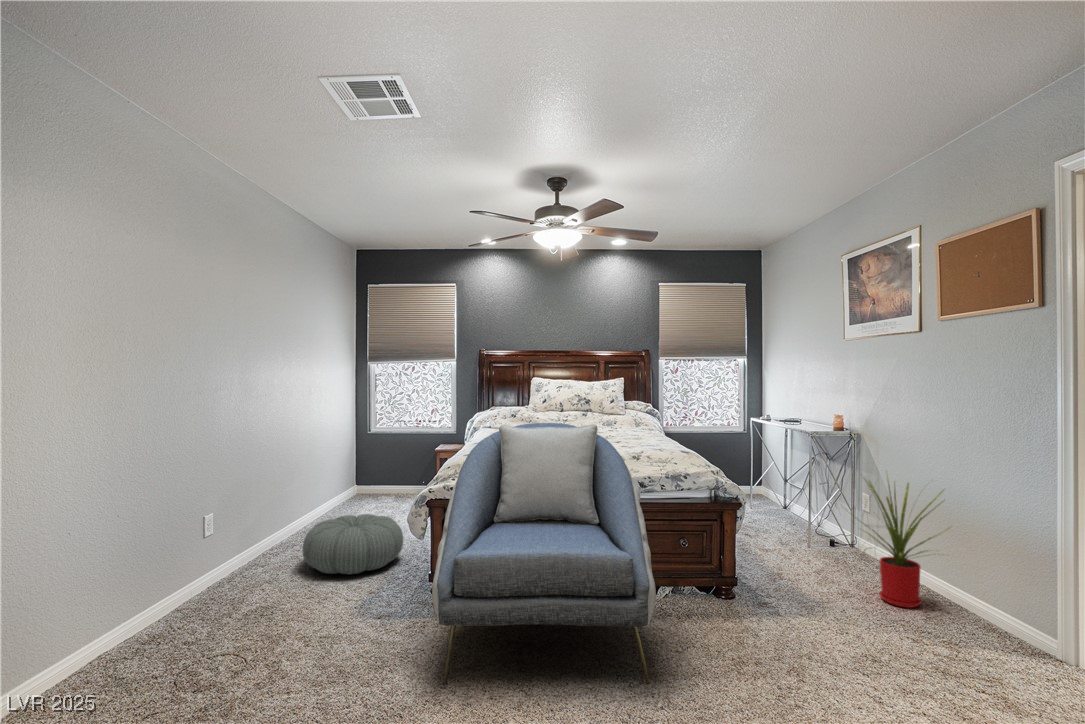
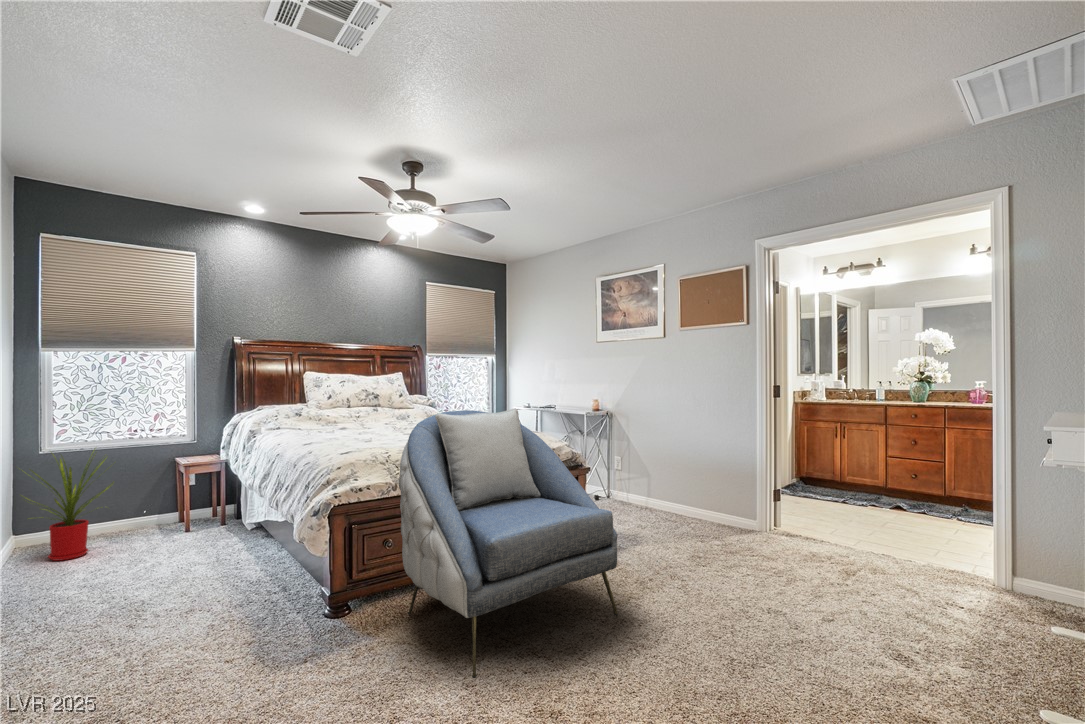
house plant: present [857,481,945,608] -> present [32,457,113,561]
pouf: present [303,514,403,574] -> none [85,547,243,638]

